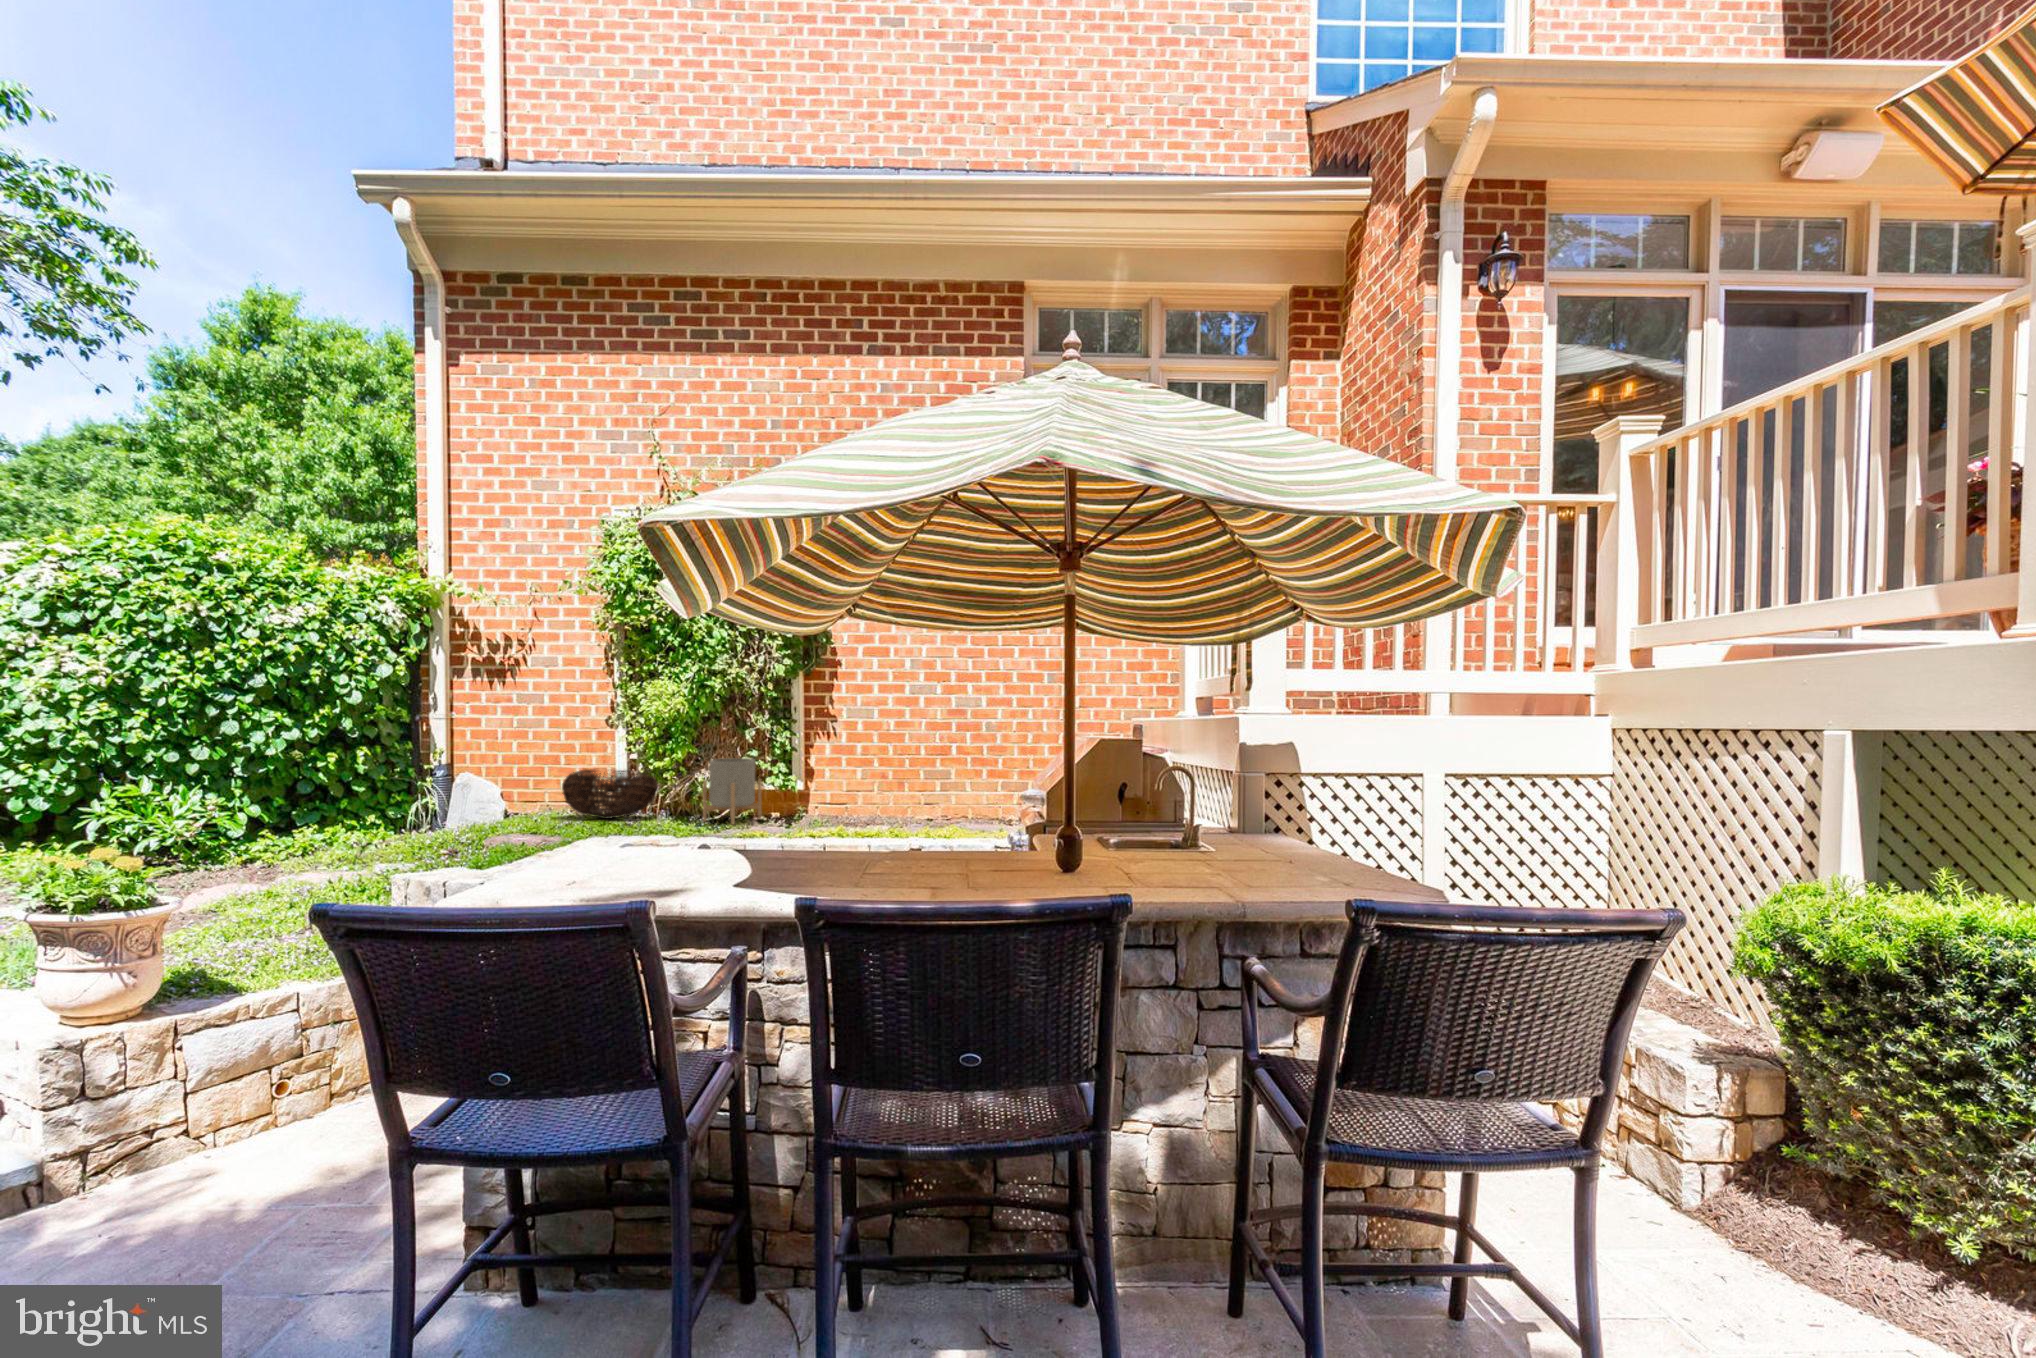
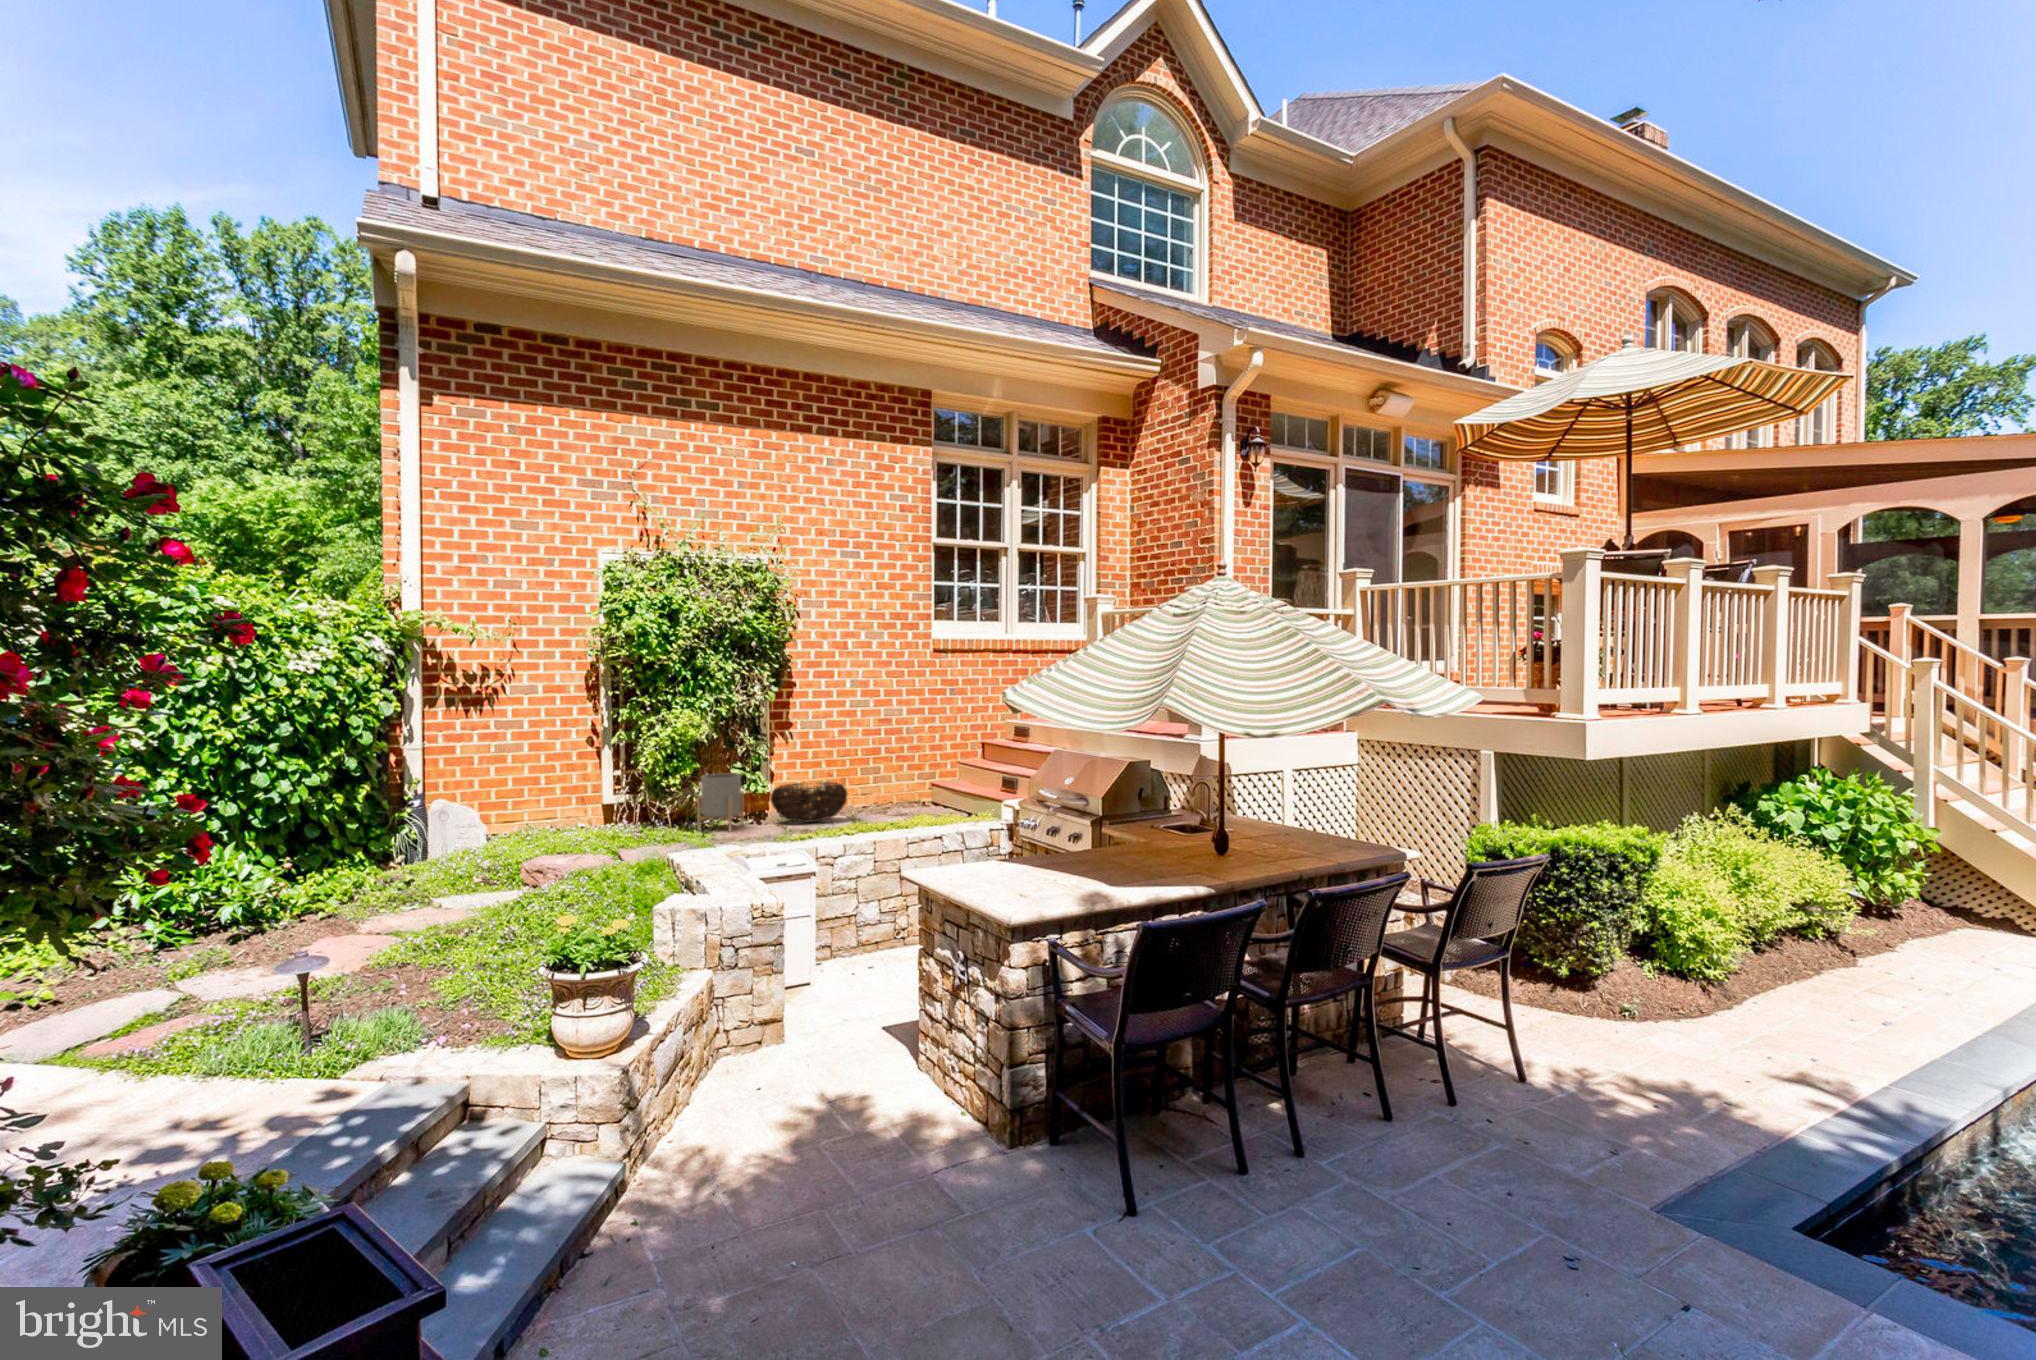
basket: present [562,769,658,819] -> present [770,782,848,822]

